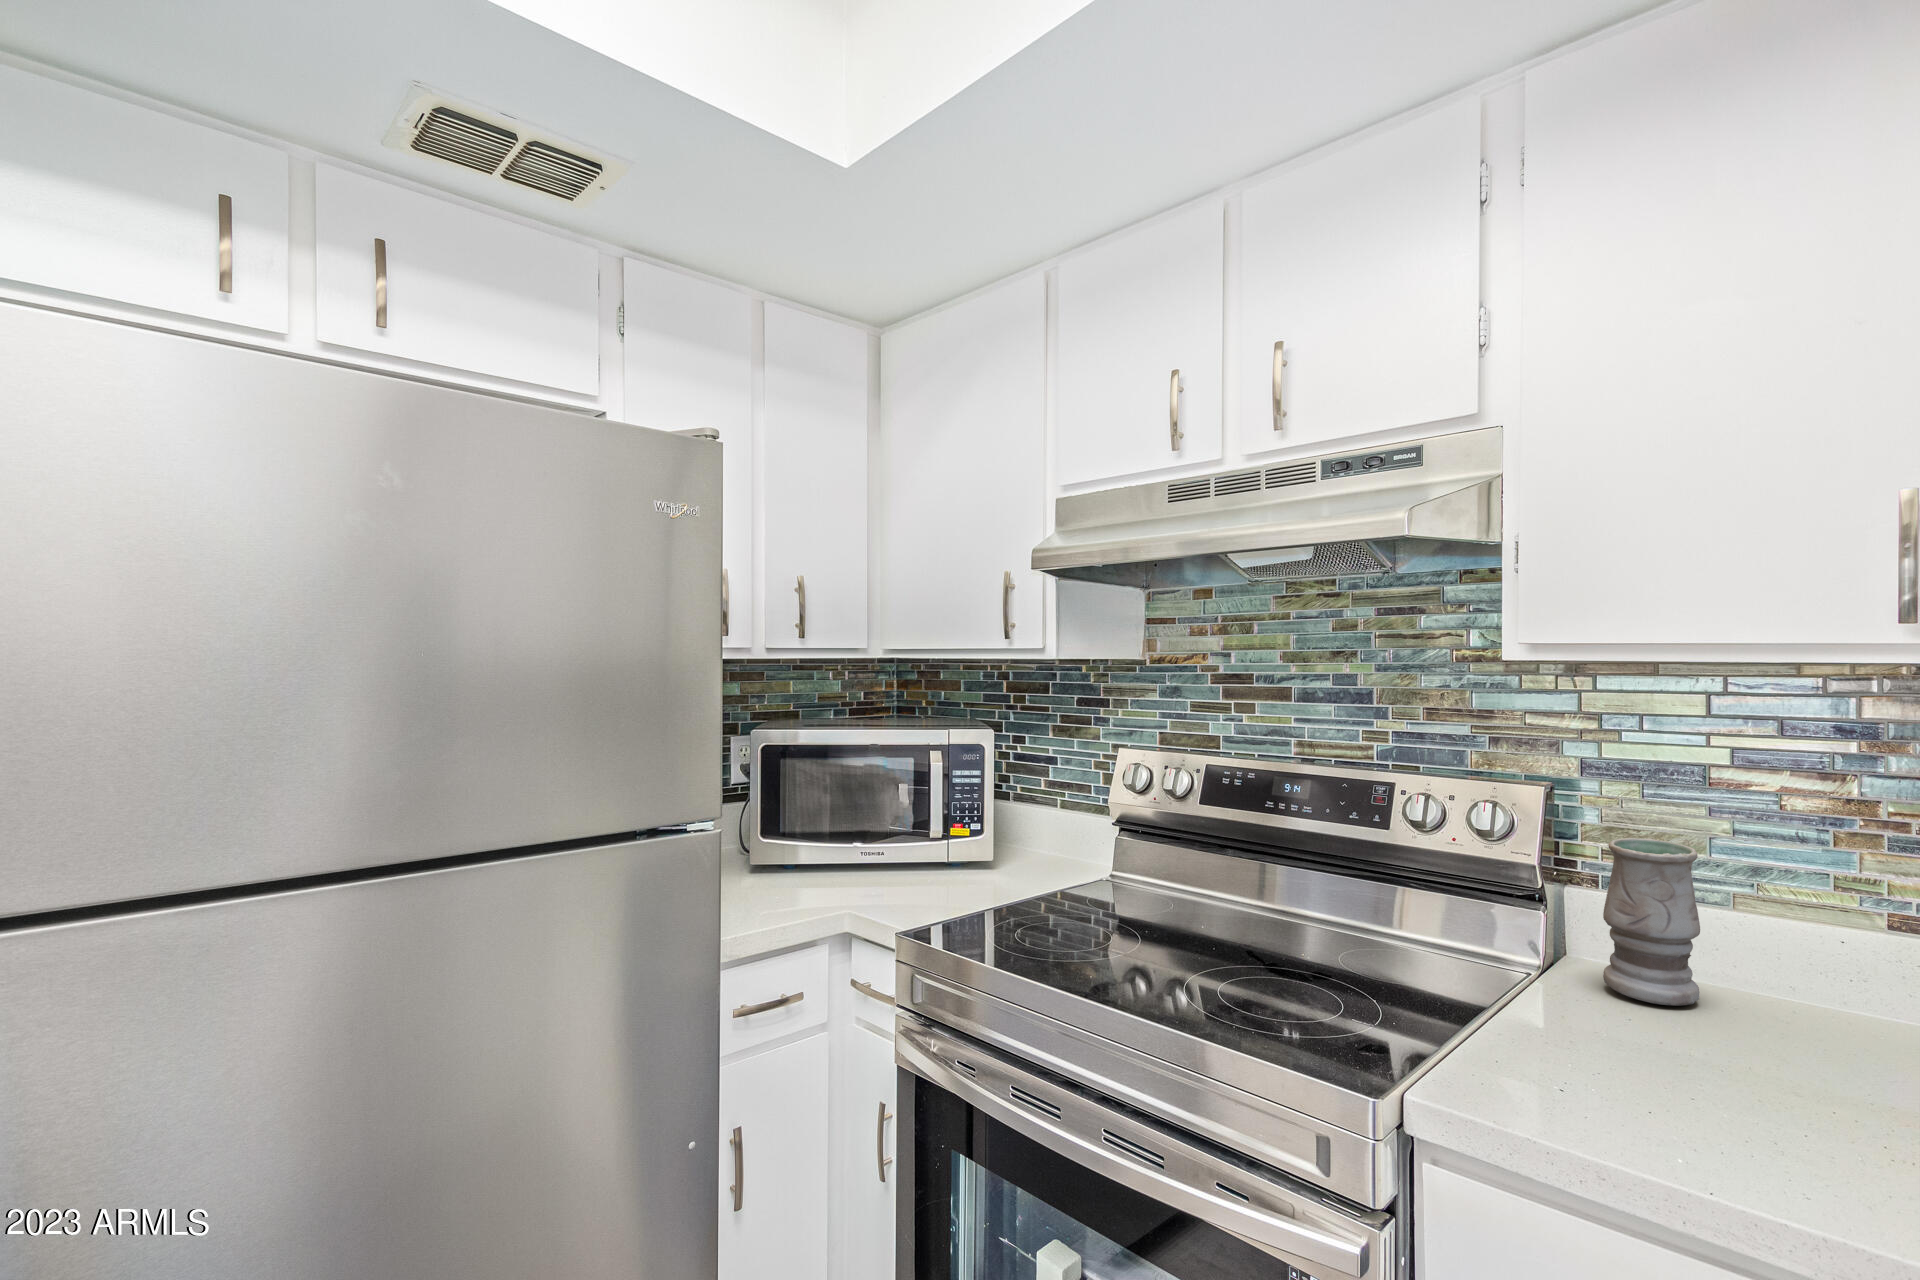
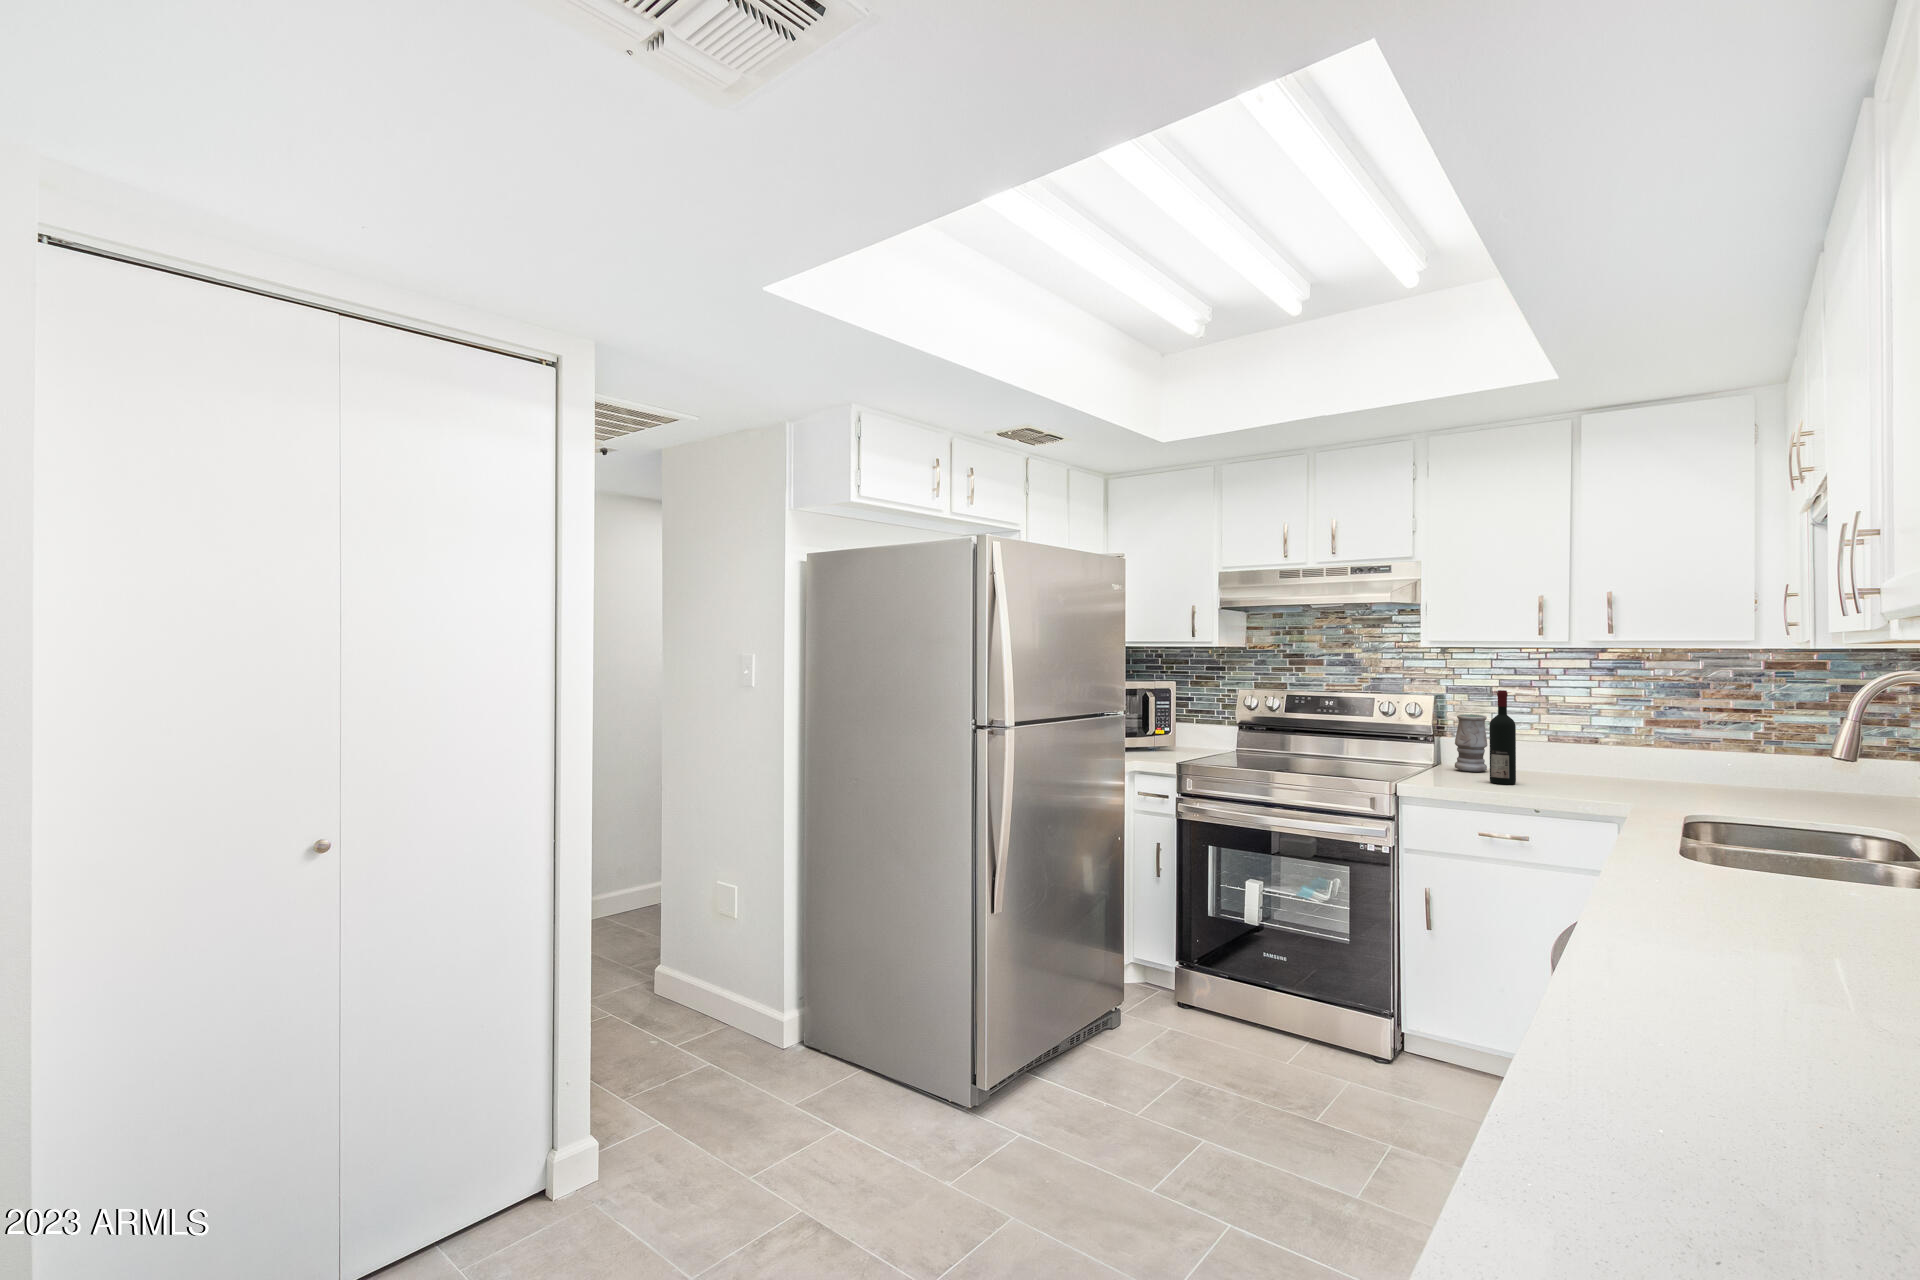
wine bottle: none [1718,798,1818,1119] -> present [1489,690,1516,784]

